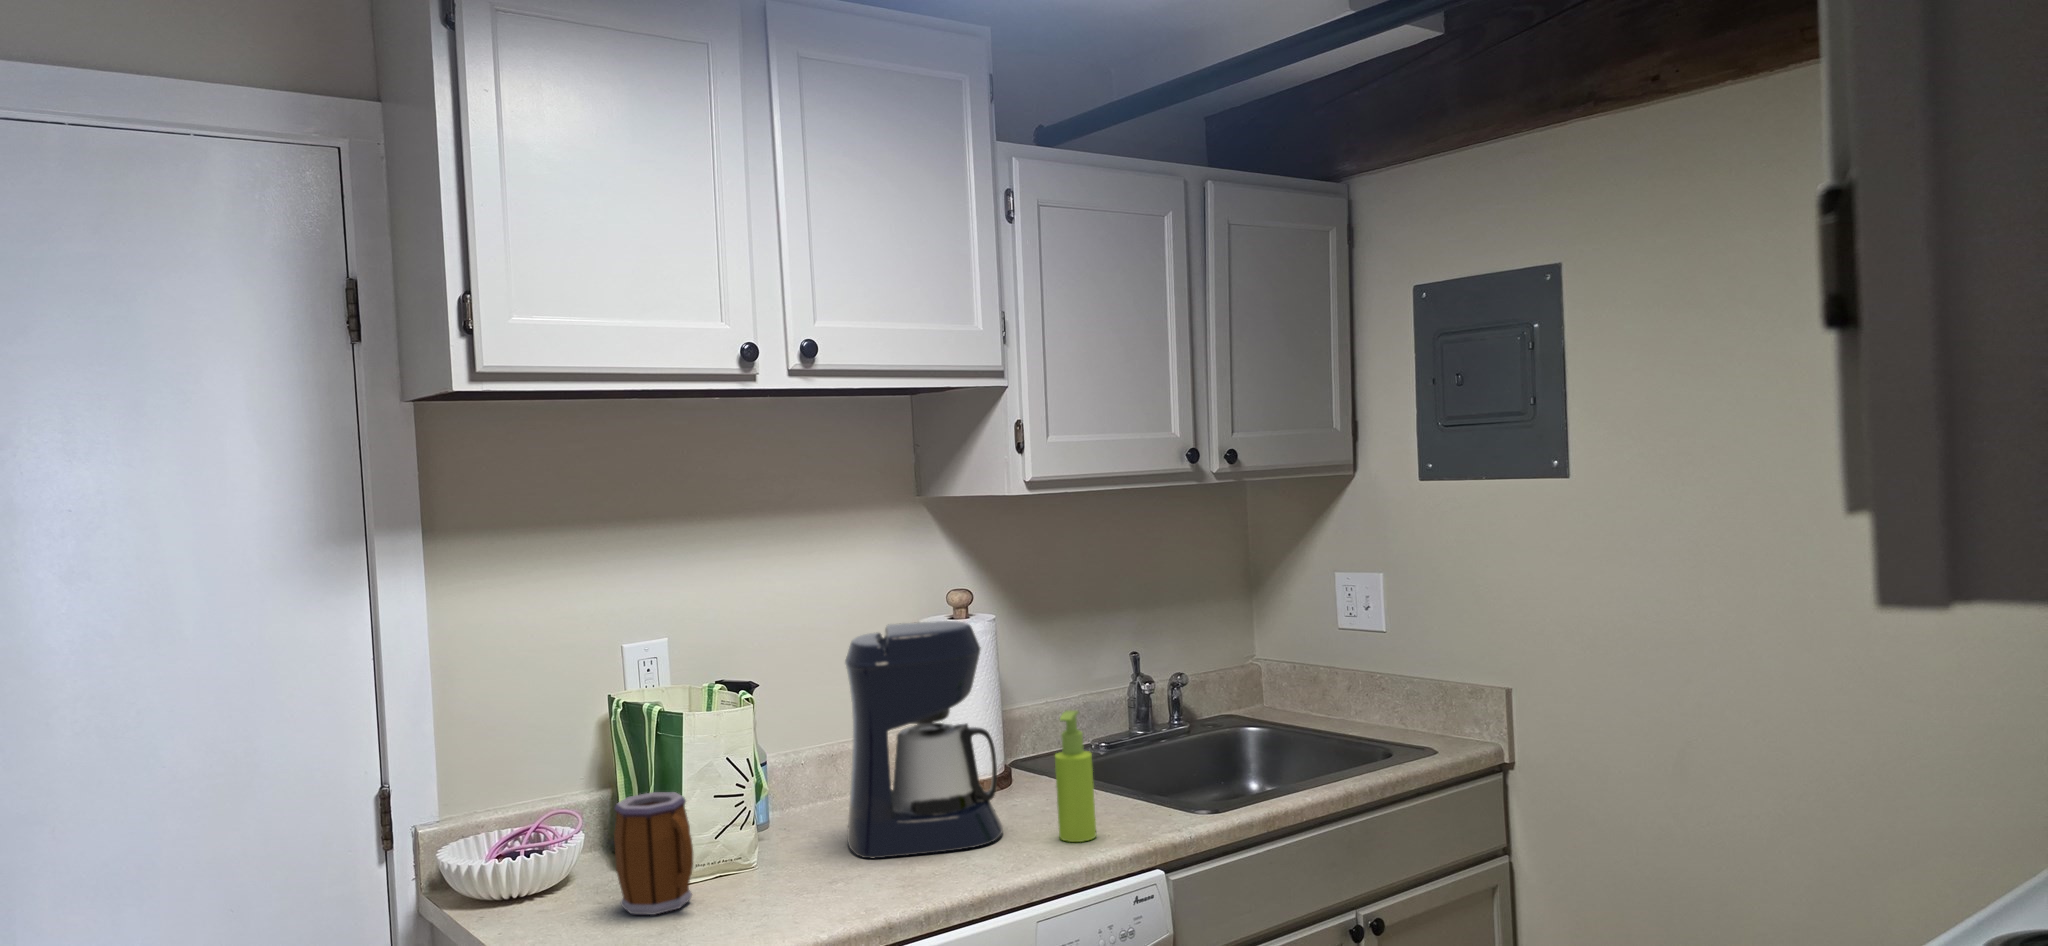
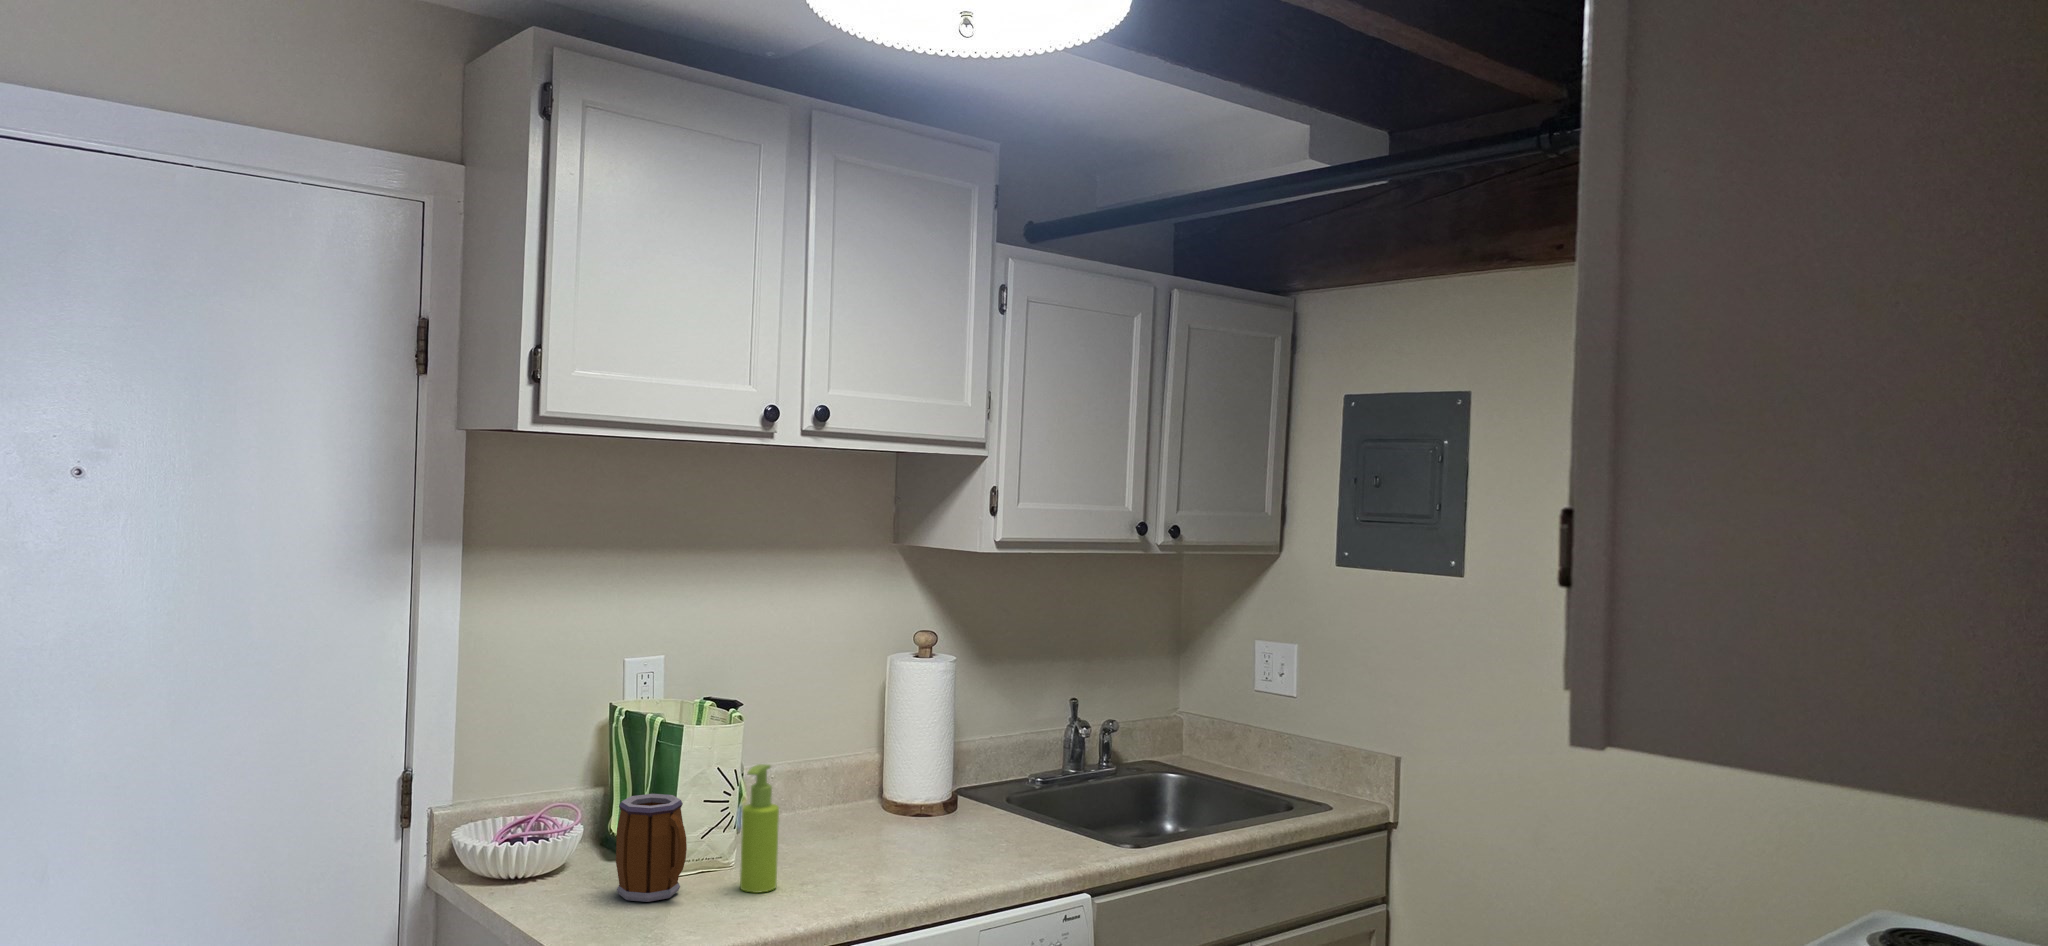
coffee maker: present [845,621,1003,858] -> none [814,660,952,867]
soap dispenser: present [1055,710,1096,842] -> present [740,764,779,893]

